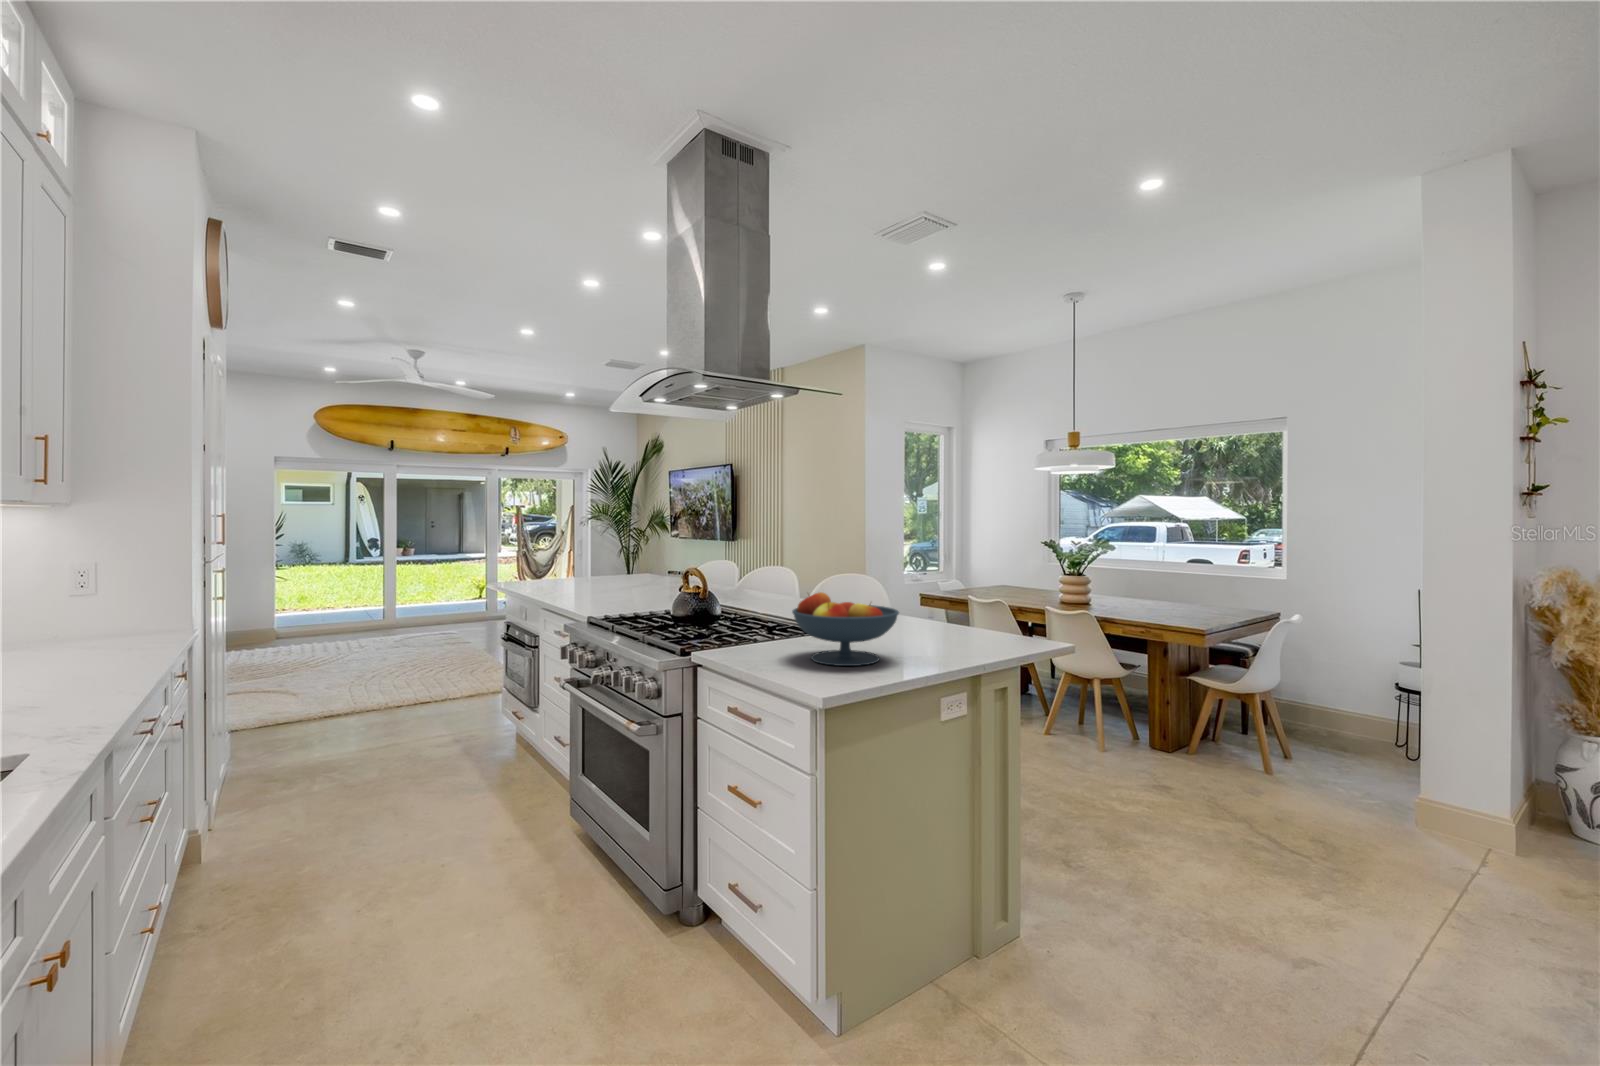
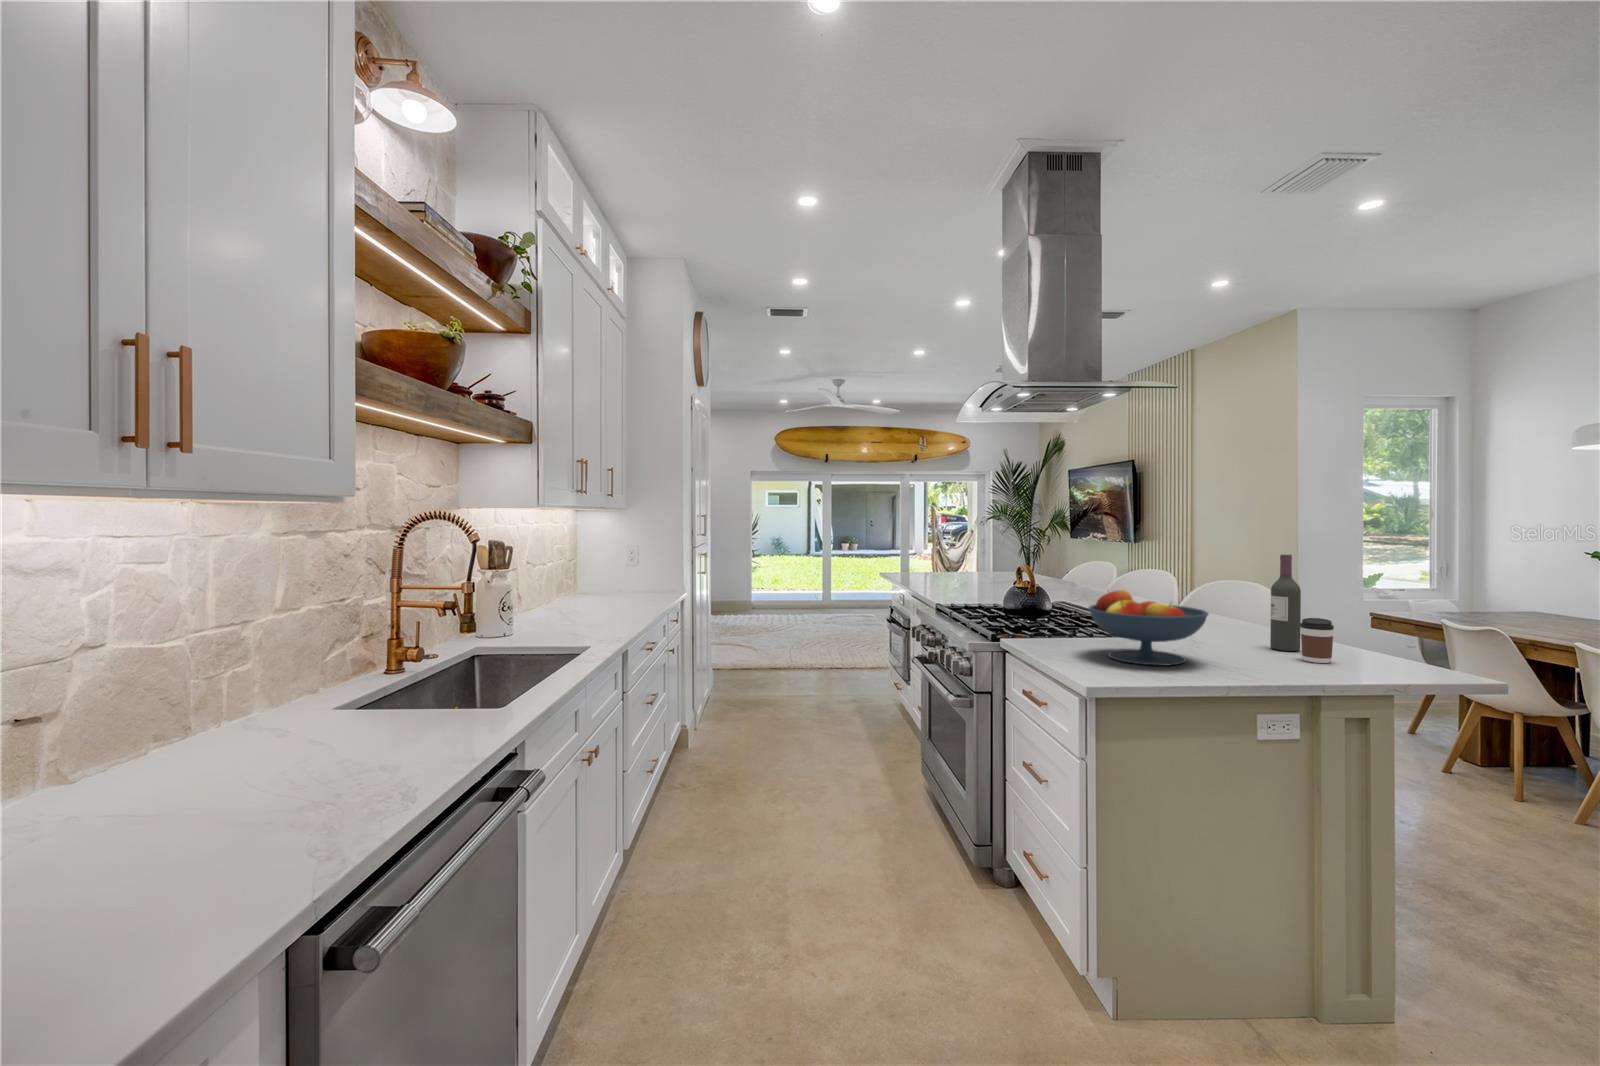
wine bottle: none [923,553,946,639] -> present [1270,554,1301,651]
coffee cup: none [954,608,978,647] -> present [1300,618,1334,663]

